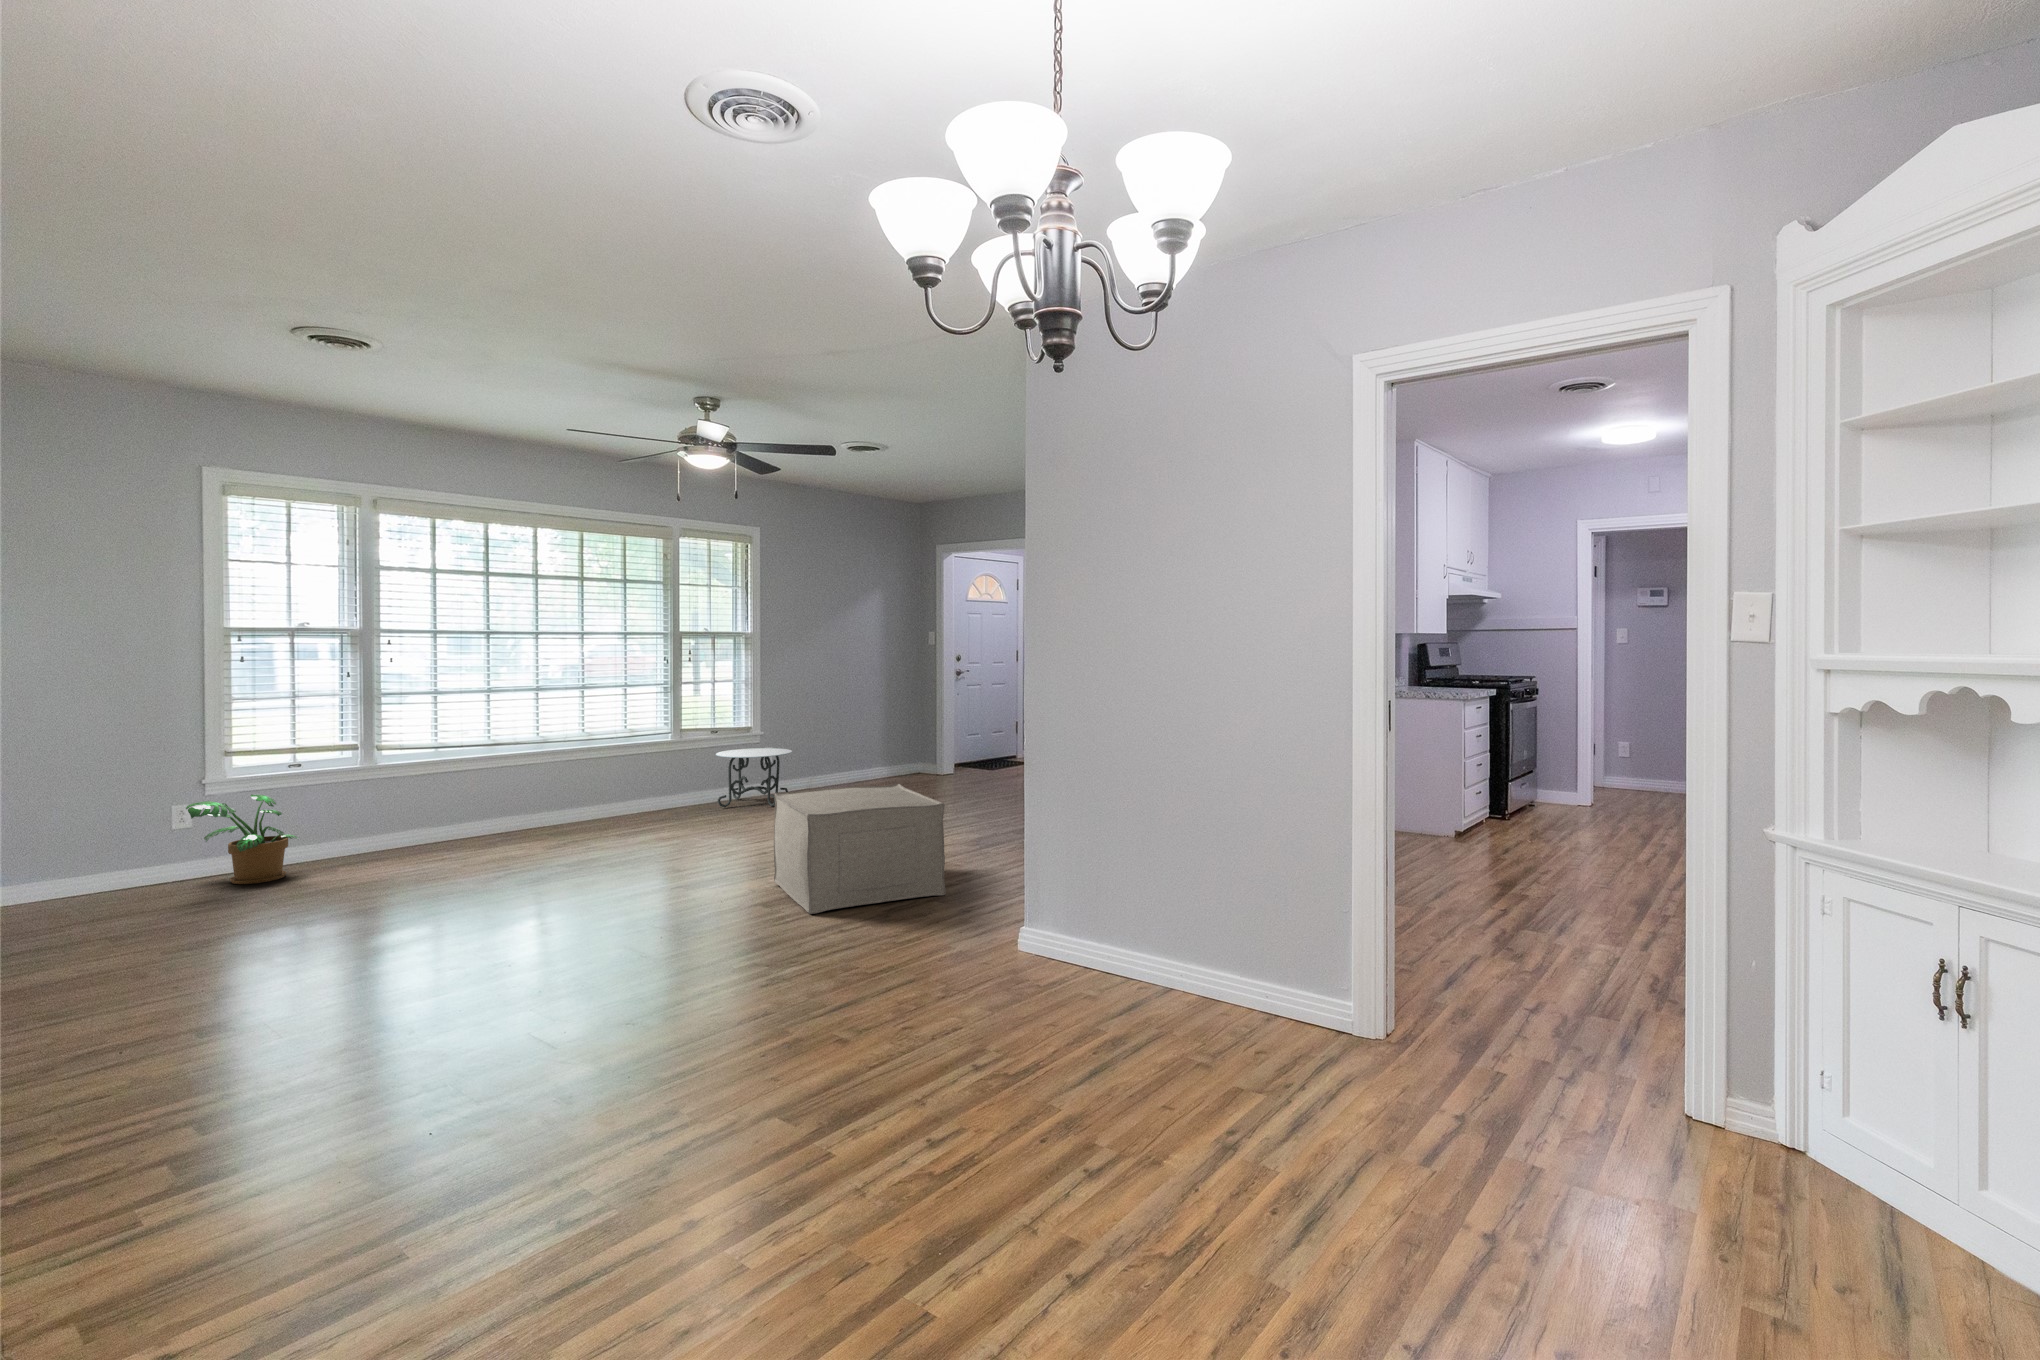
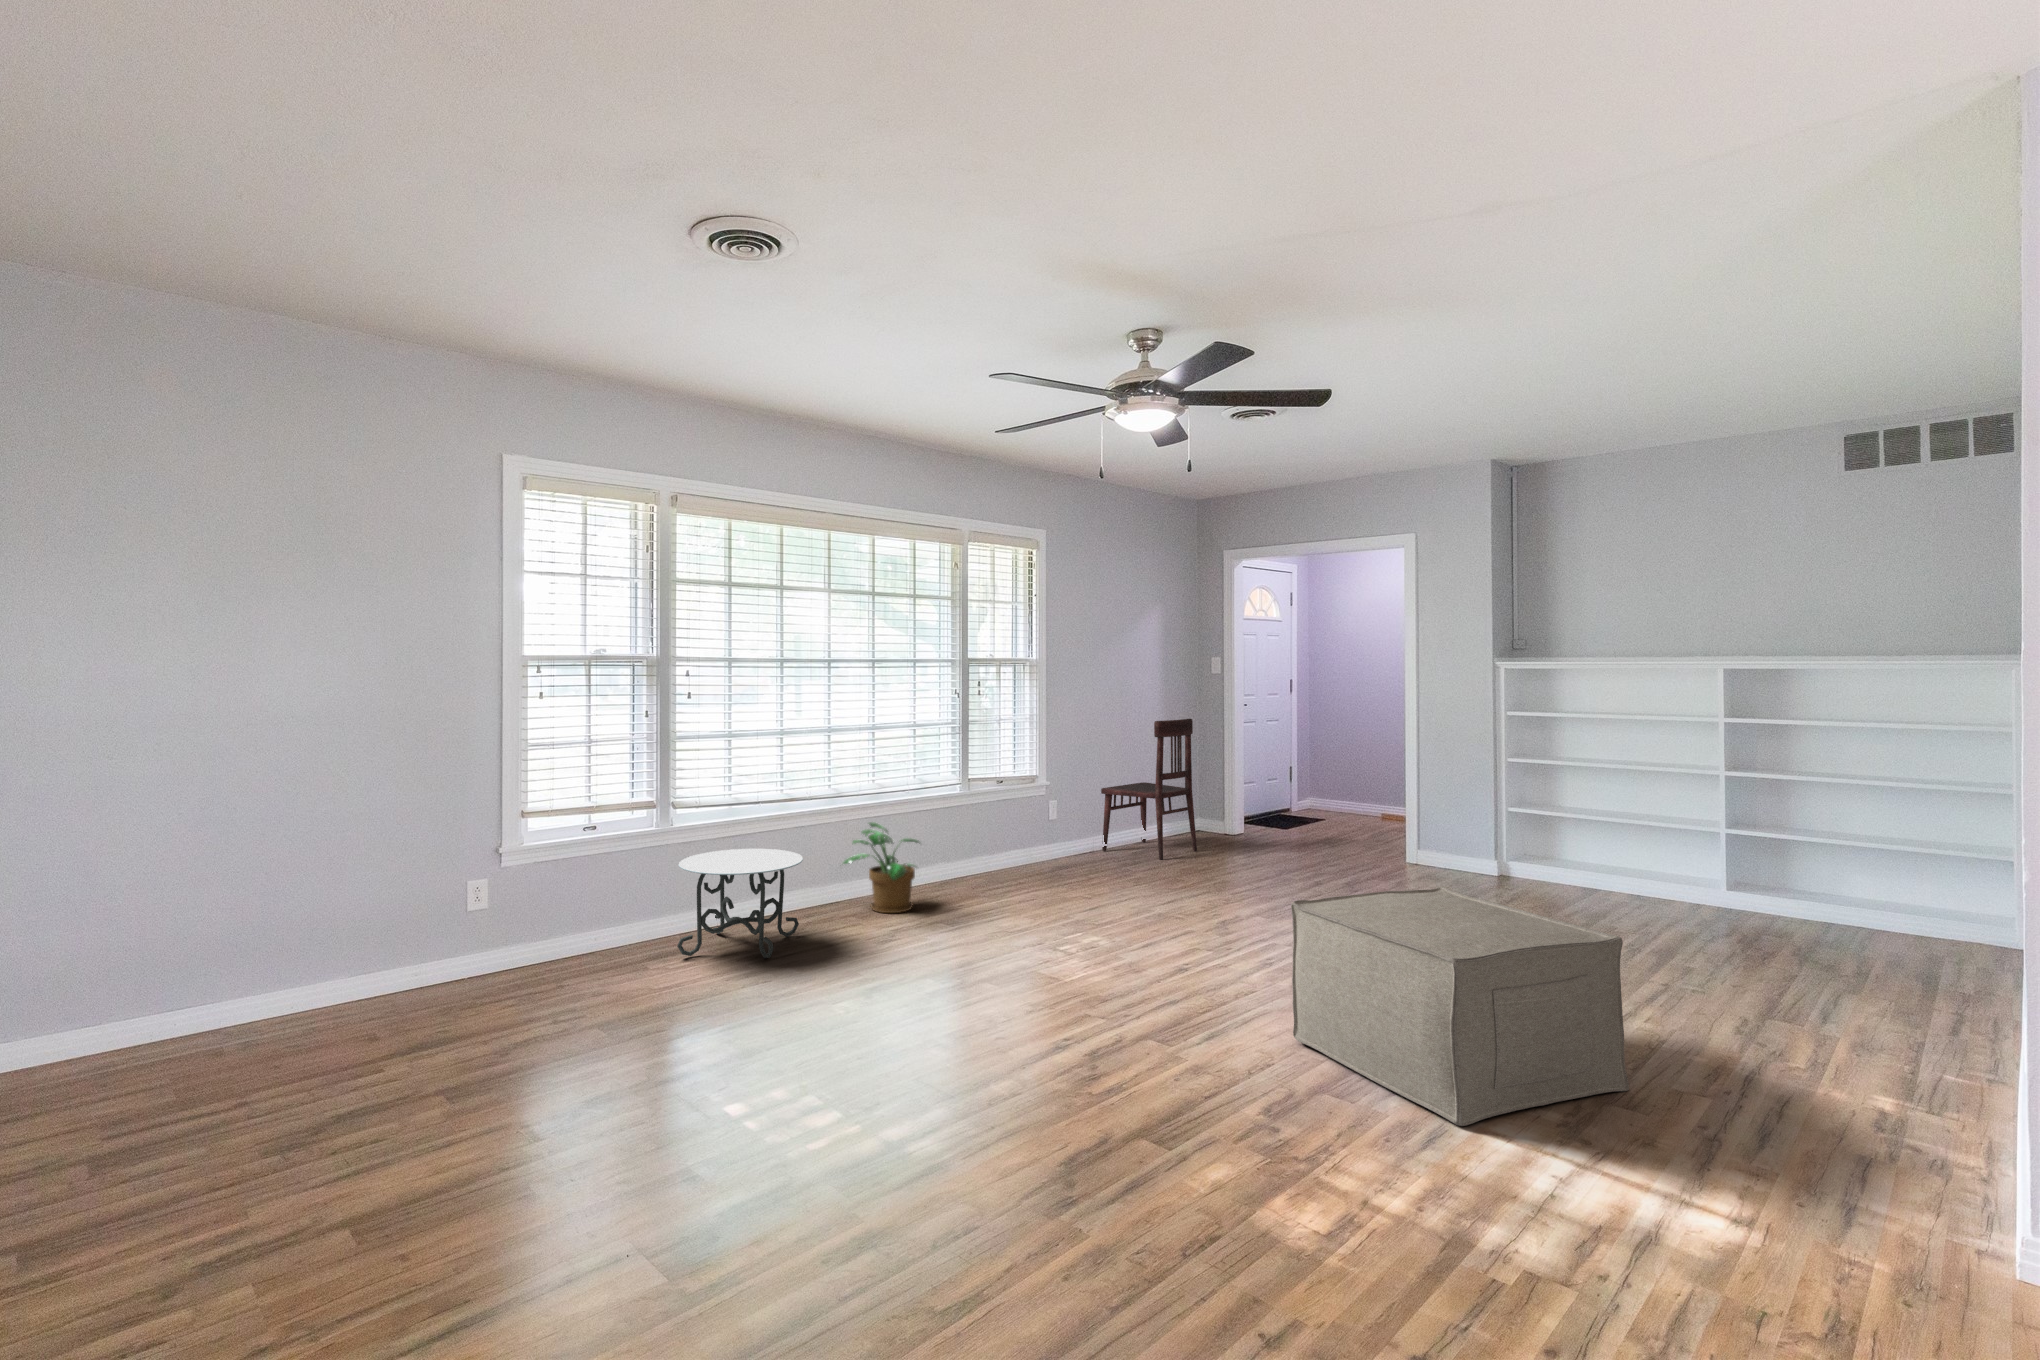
dining chair: none [814,680,891,791] -> present [1101,719,1197,860]
side table: present [716,748,792,807] -> present [677,849,803,958]
potted plant: present [186,795,298,884] -> present [843,822,920,913]

